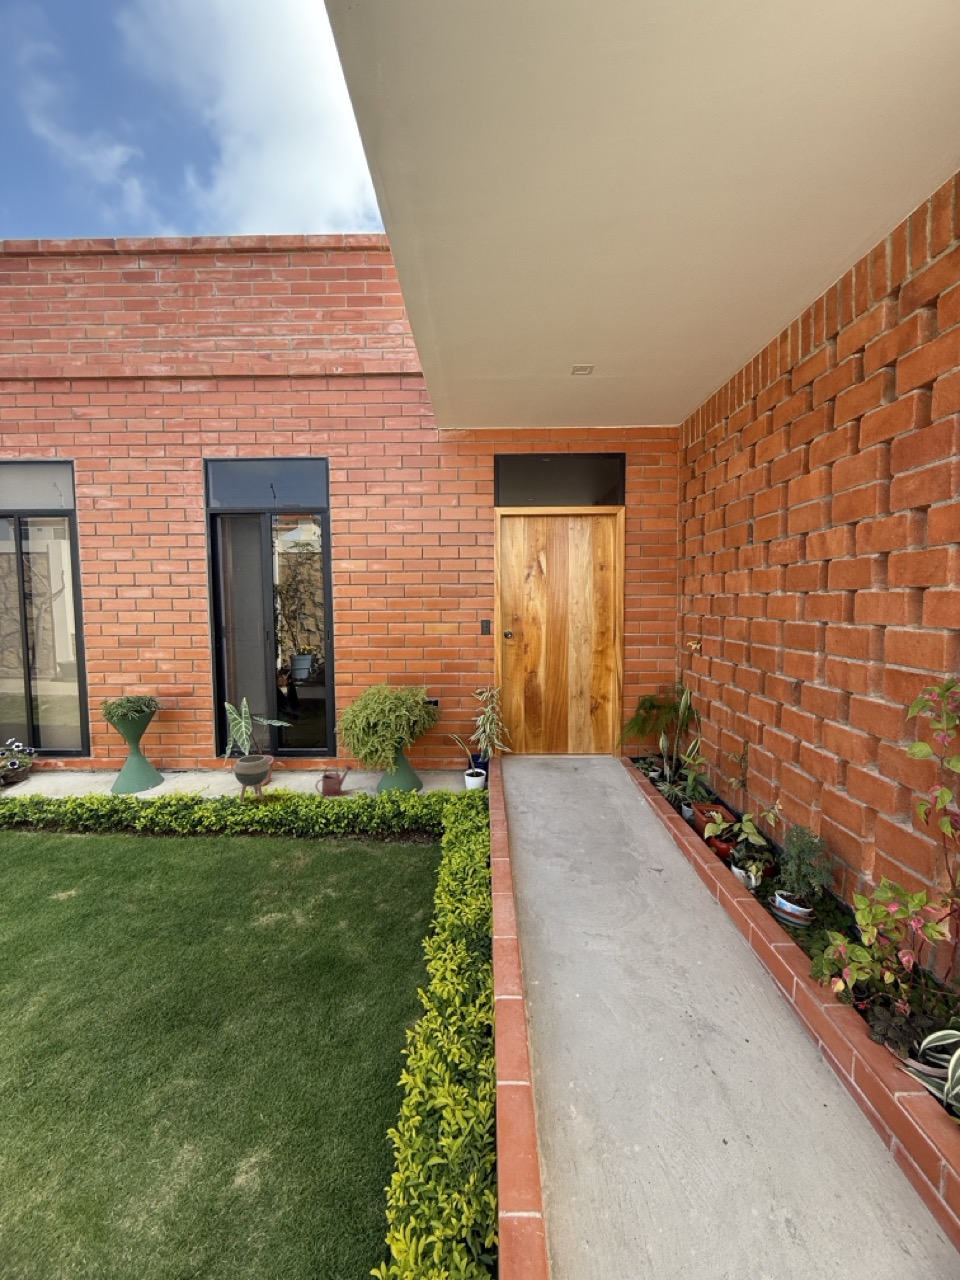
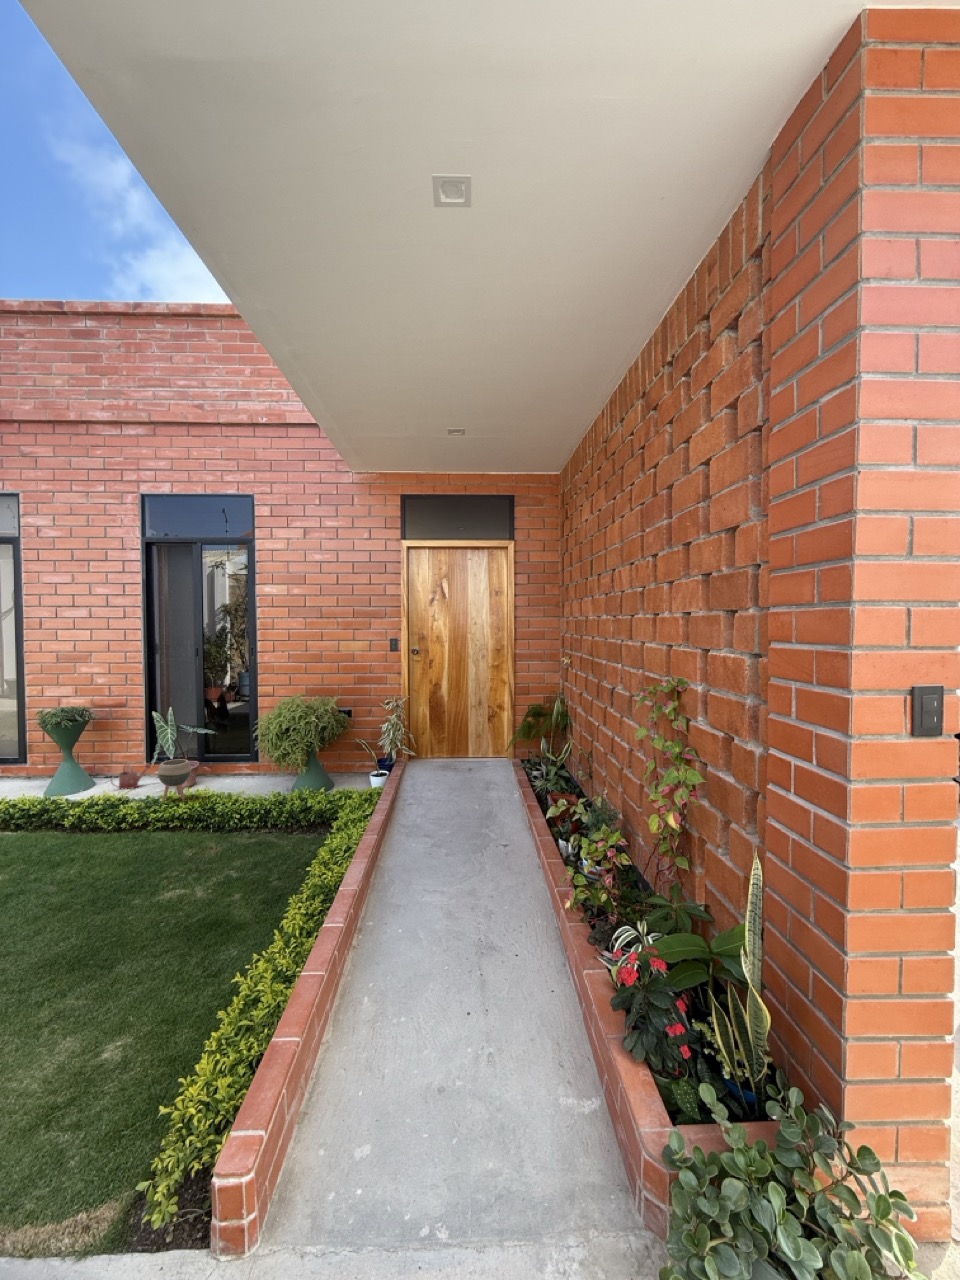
watering can: present [315,765,352,796] -> present [111,764,151,789]

